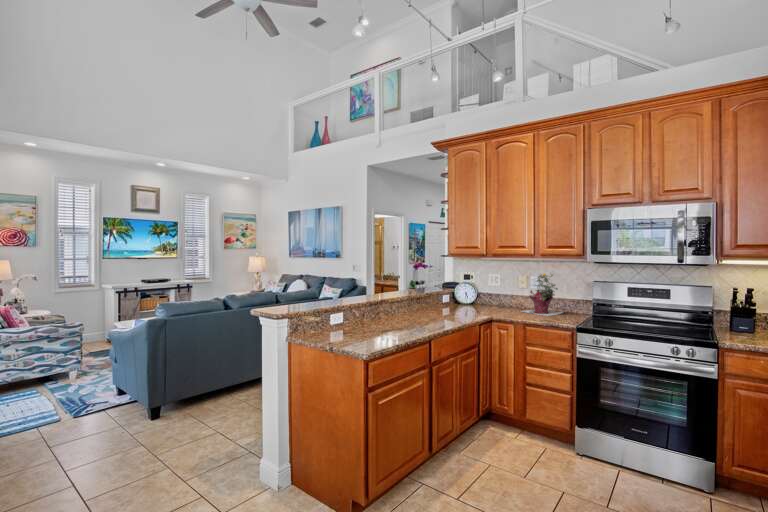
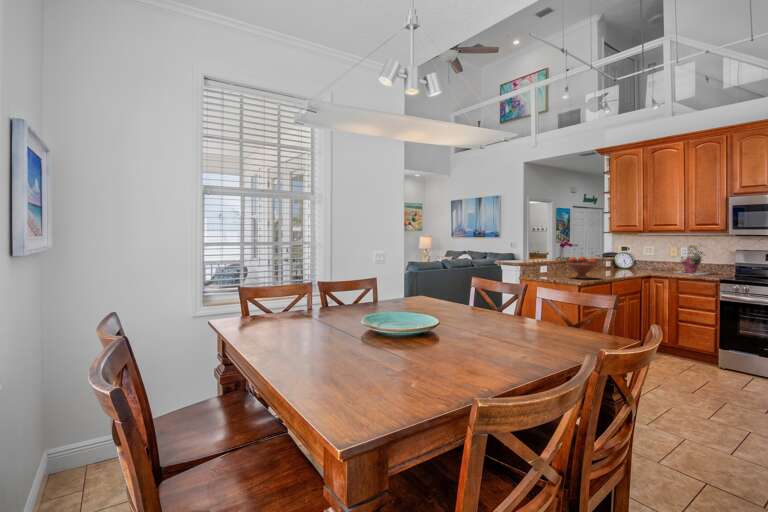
fruit bowl: none [366,296,413,334] -> present [567,257,598,279]

